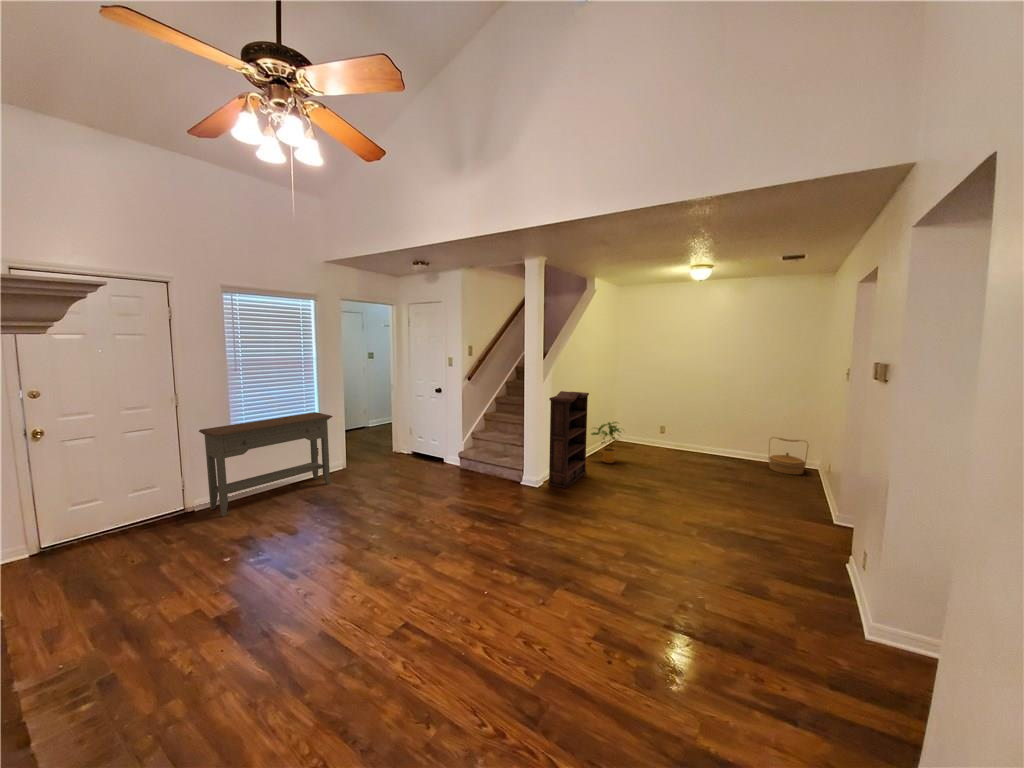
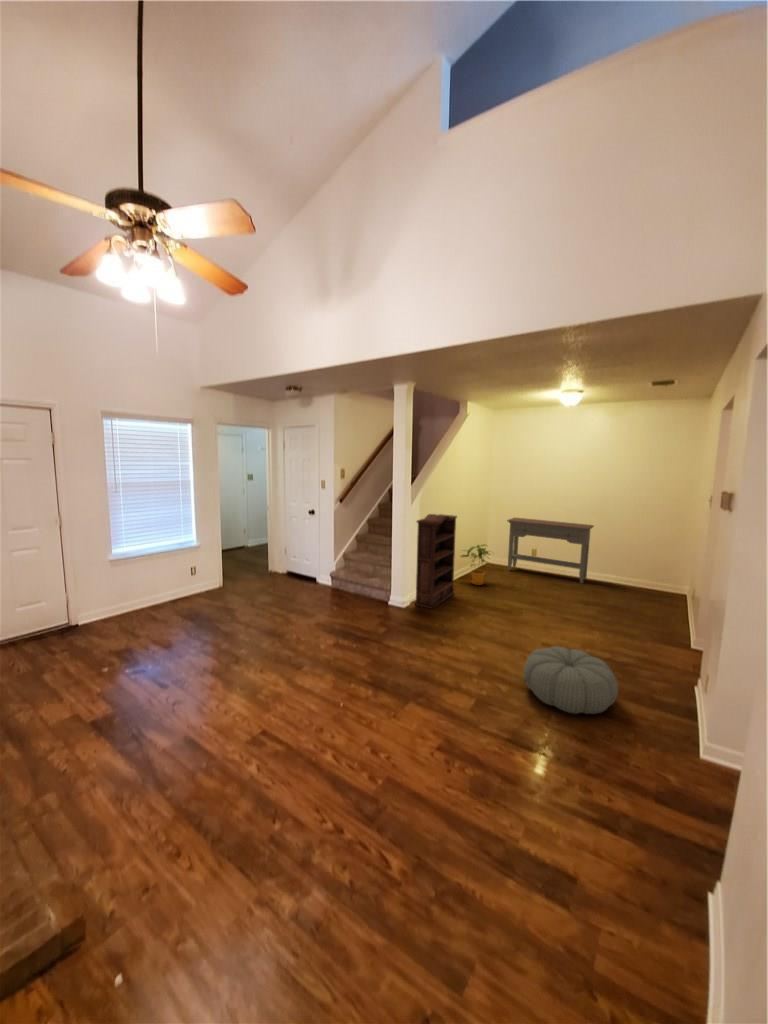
console table: present [199,412,333,517] -> present [507,518,594,583]
woven basket: present [768,437,809,475] -> none [638,562,678,599]
pouf: none [672,525,771,595] -> present [523,646,618,714]

